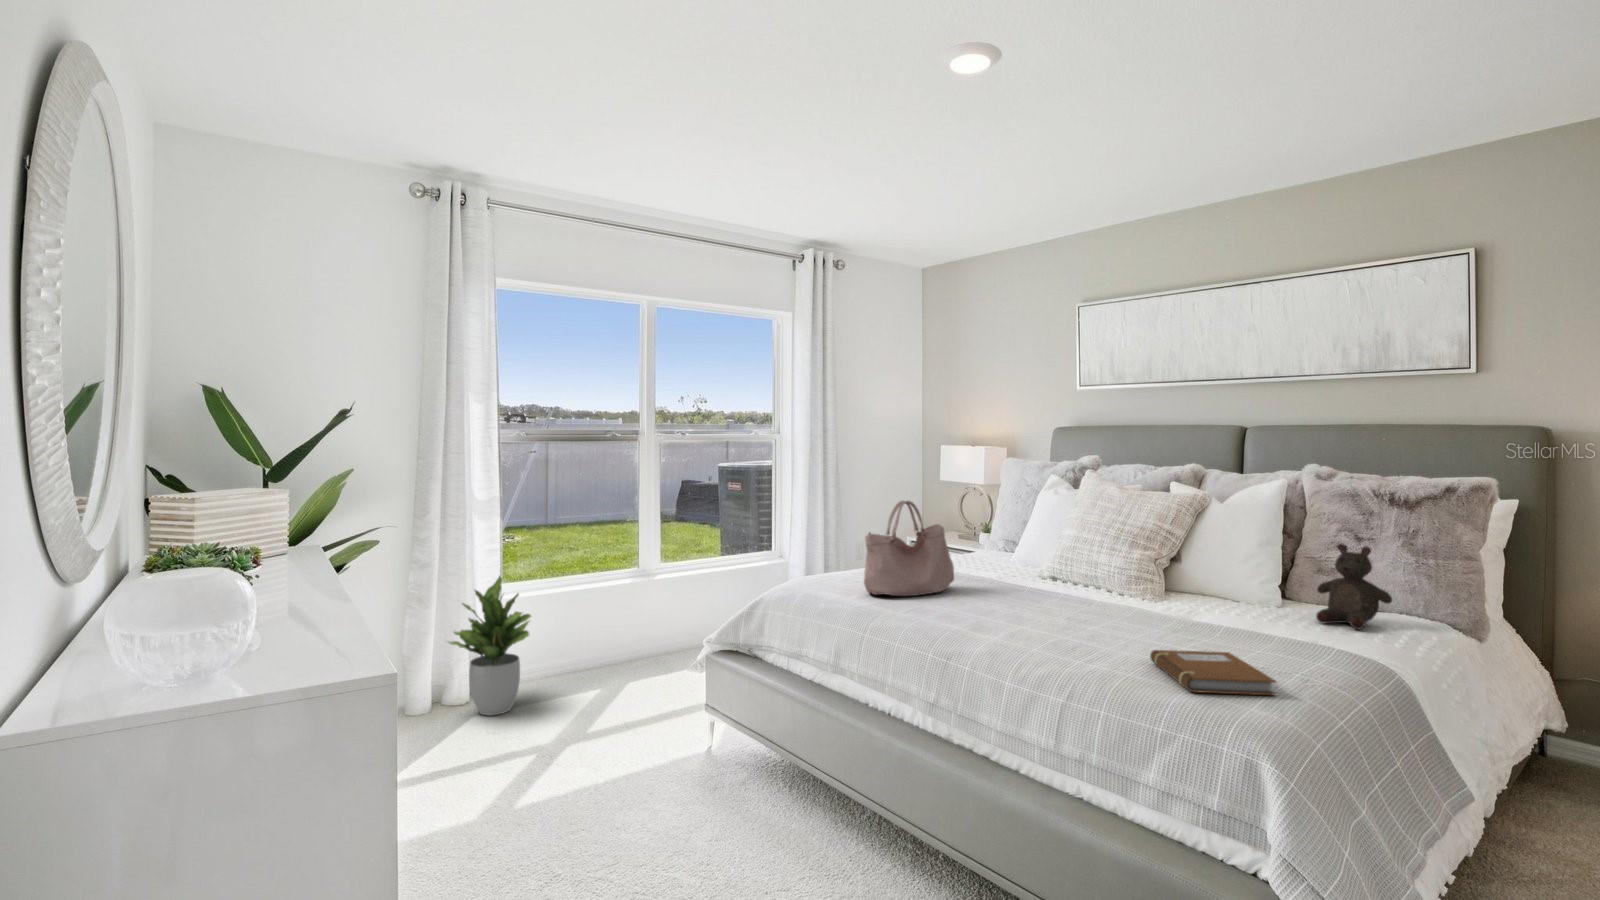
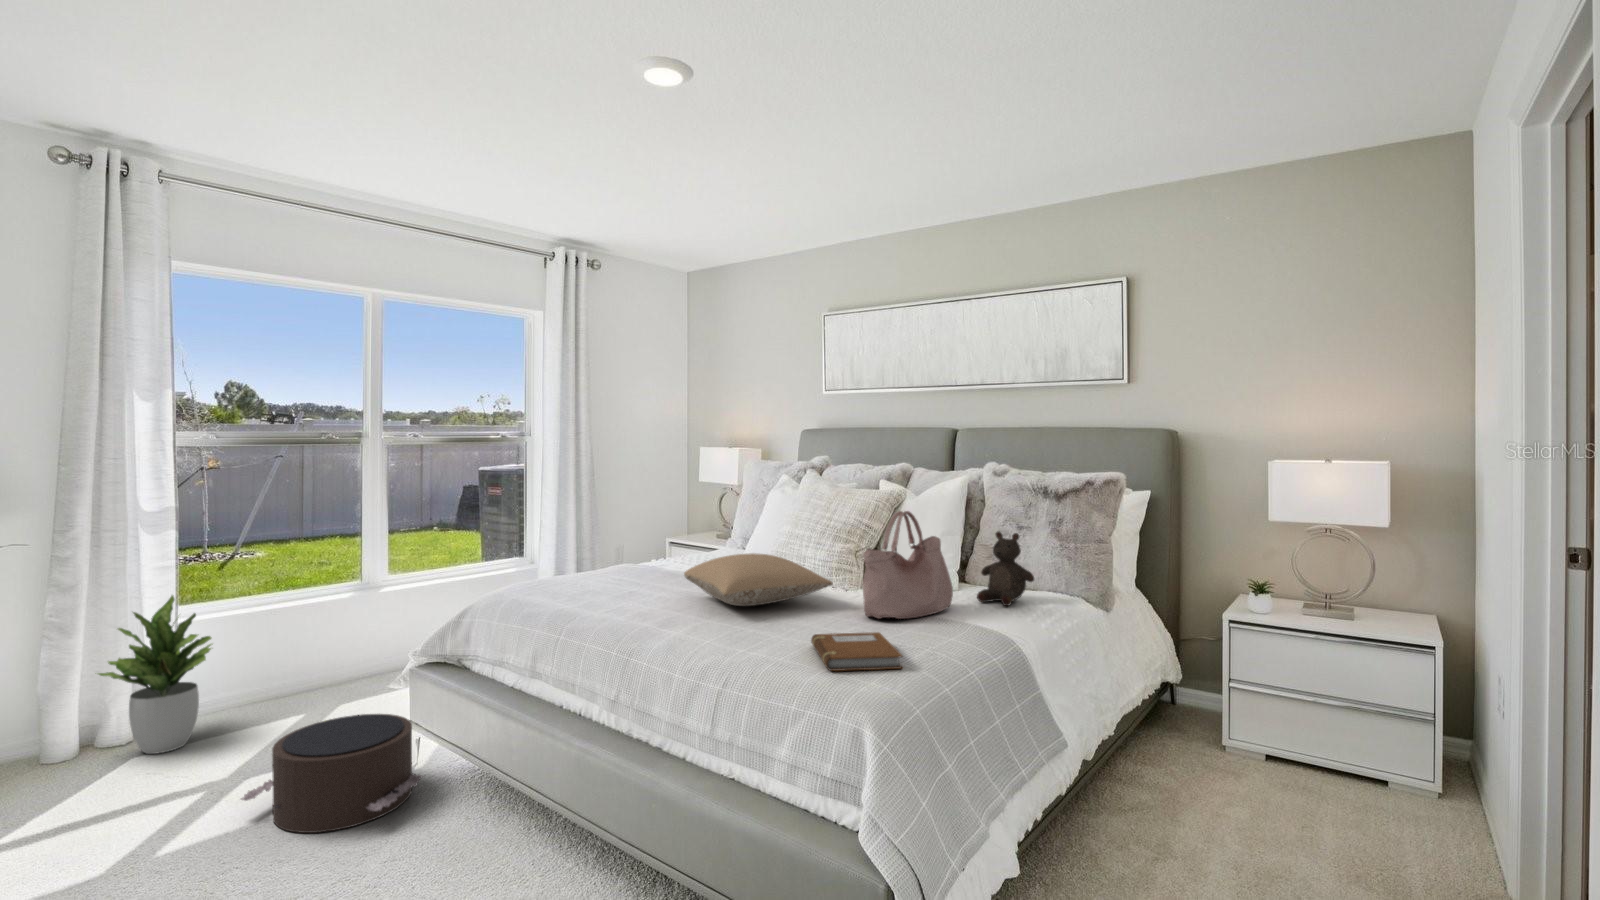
handbag: present [864,501,954,596] -> present [863,511,953,619]
pillow: none [975,560,1147,614] -> present [684,553,833,606]
pouf: none [575,695,728,803] -> present [241,714,422,833]

